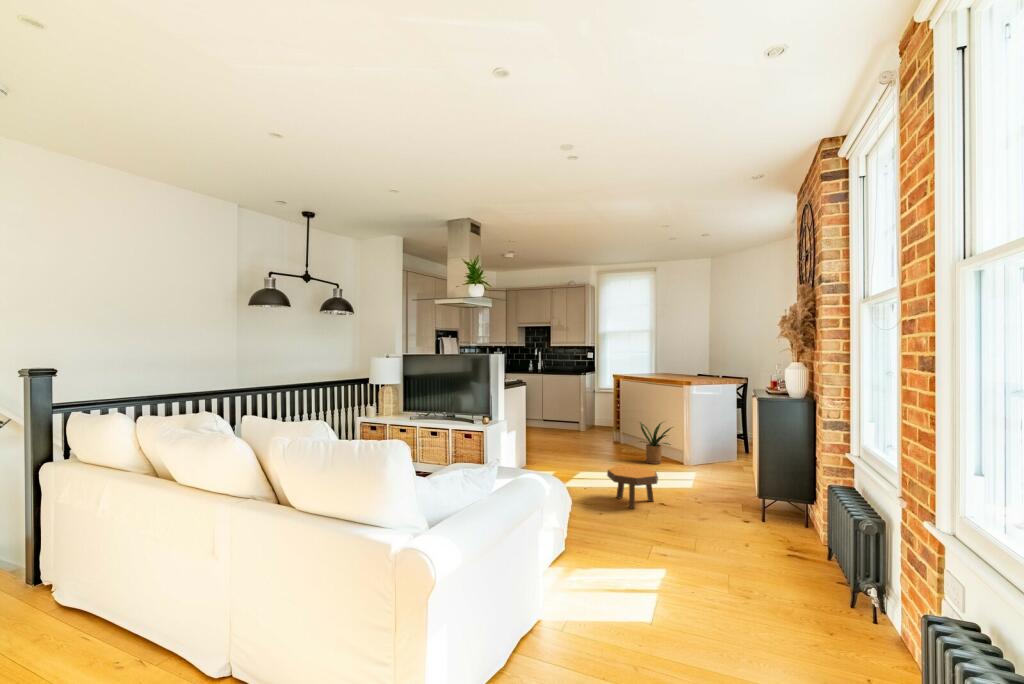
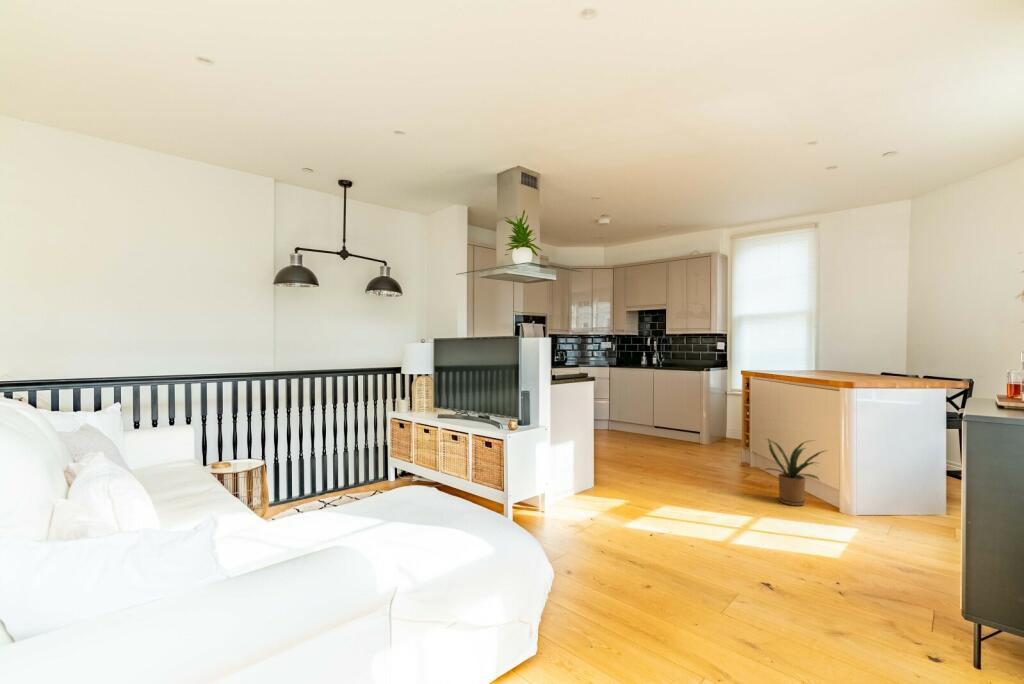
footstool: present [607,466,658,509] -> none [676,510,767,593]

